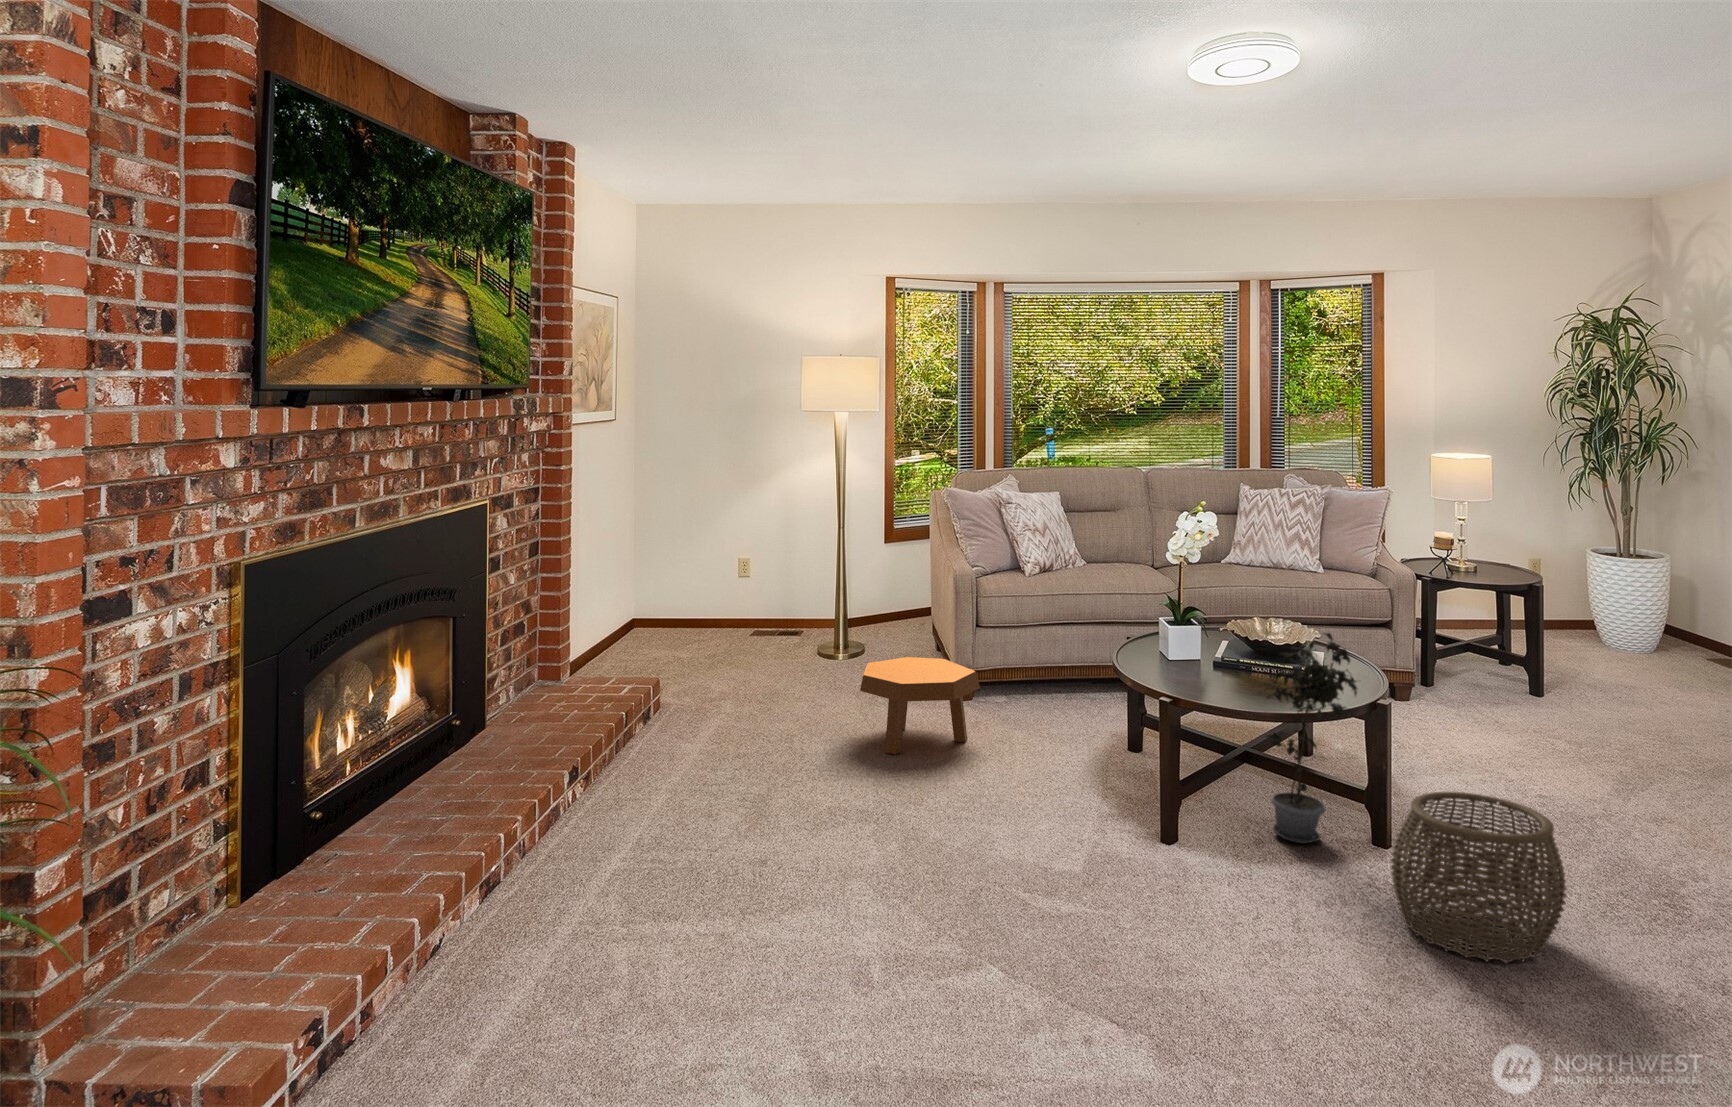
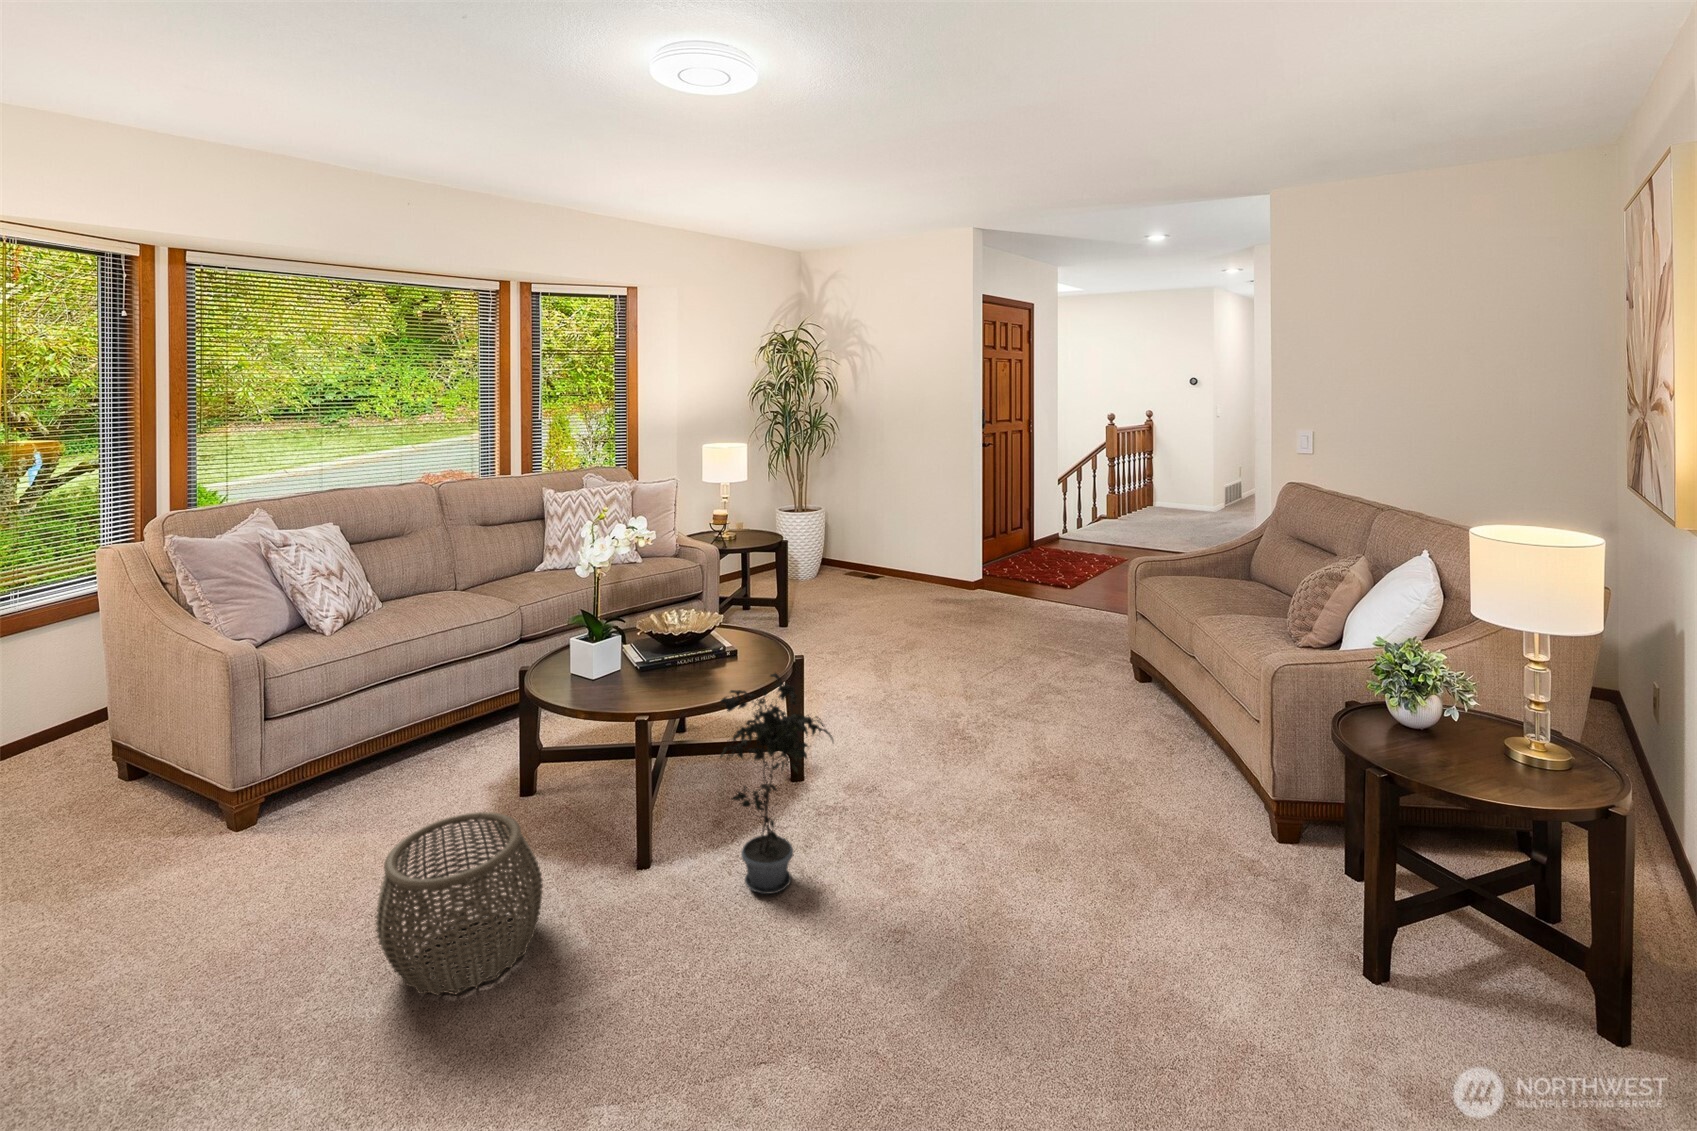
footstool: present [860,657,980,754] -> none [67,801,311,1008]
woven basket: present [1390,792,1566,963] -> present [375,812,543,996]

